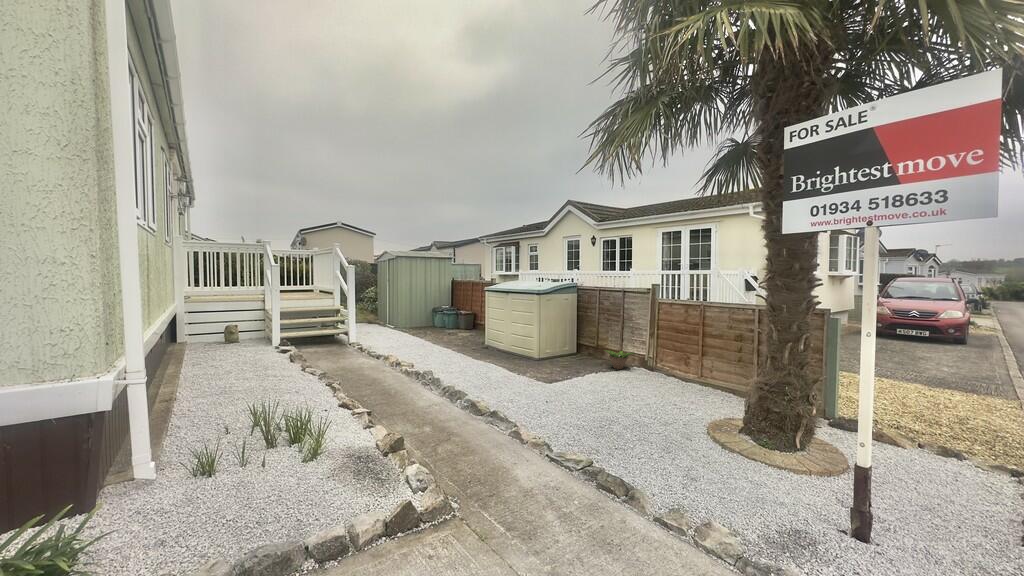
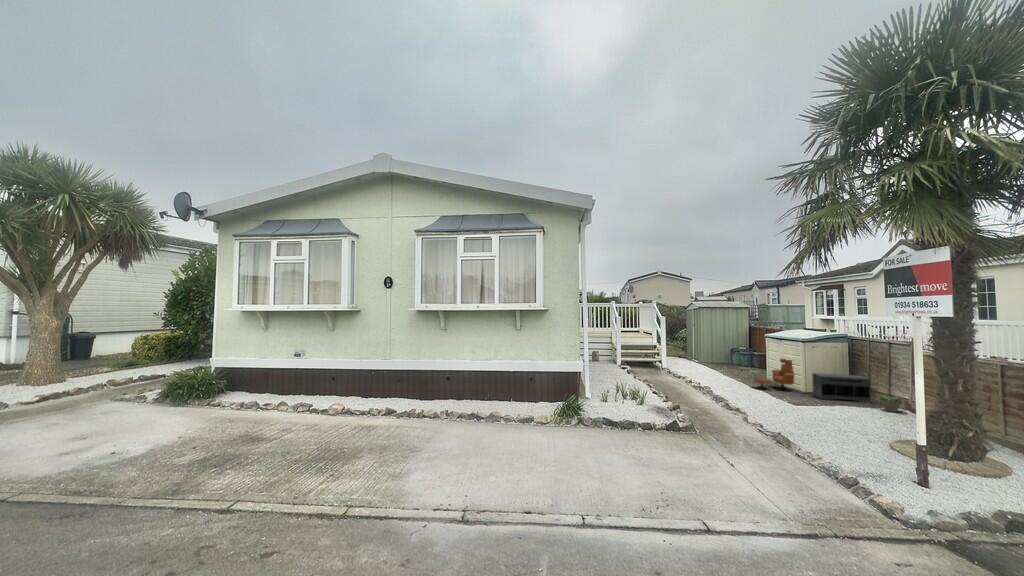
lounge chair: none [476,316,522,361] -> present [754,358,795,391]
bench: none [540,331,593,364] -> present [812,373,871,402]

